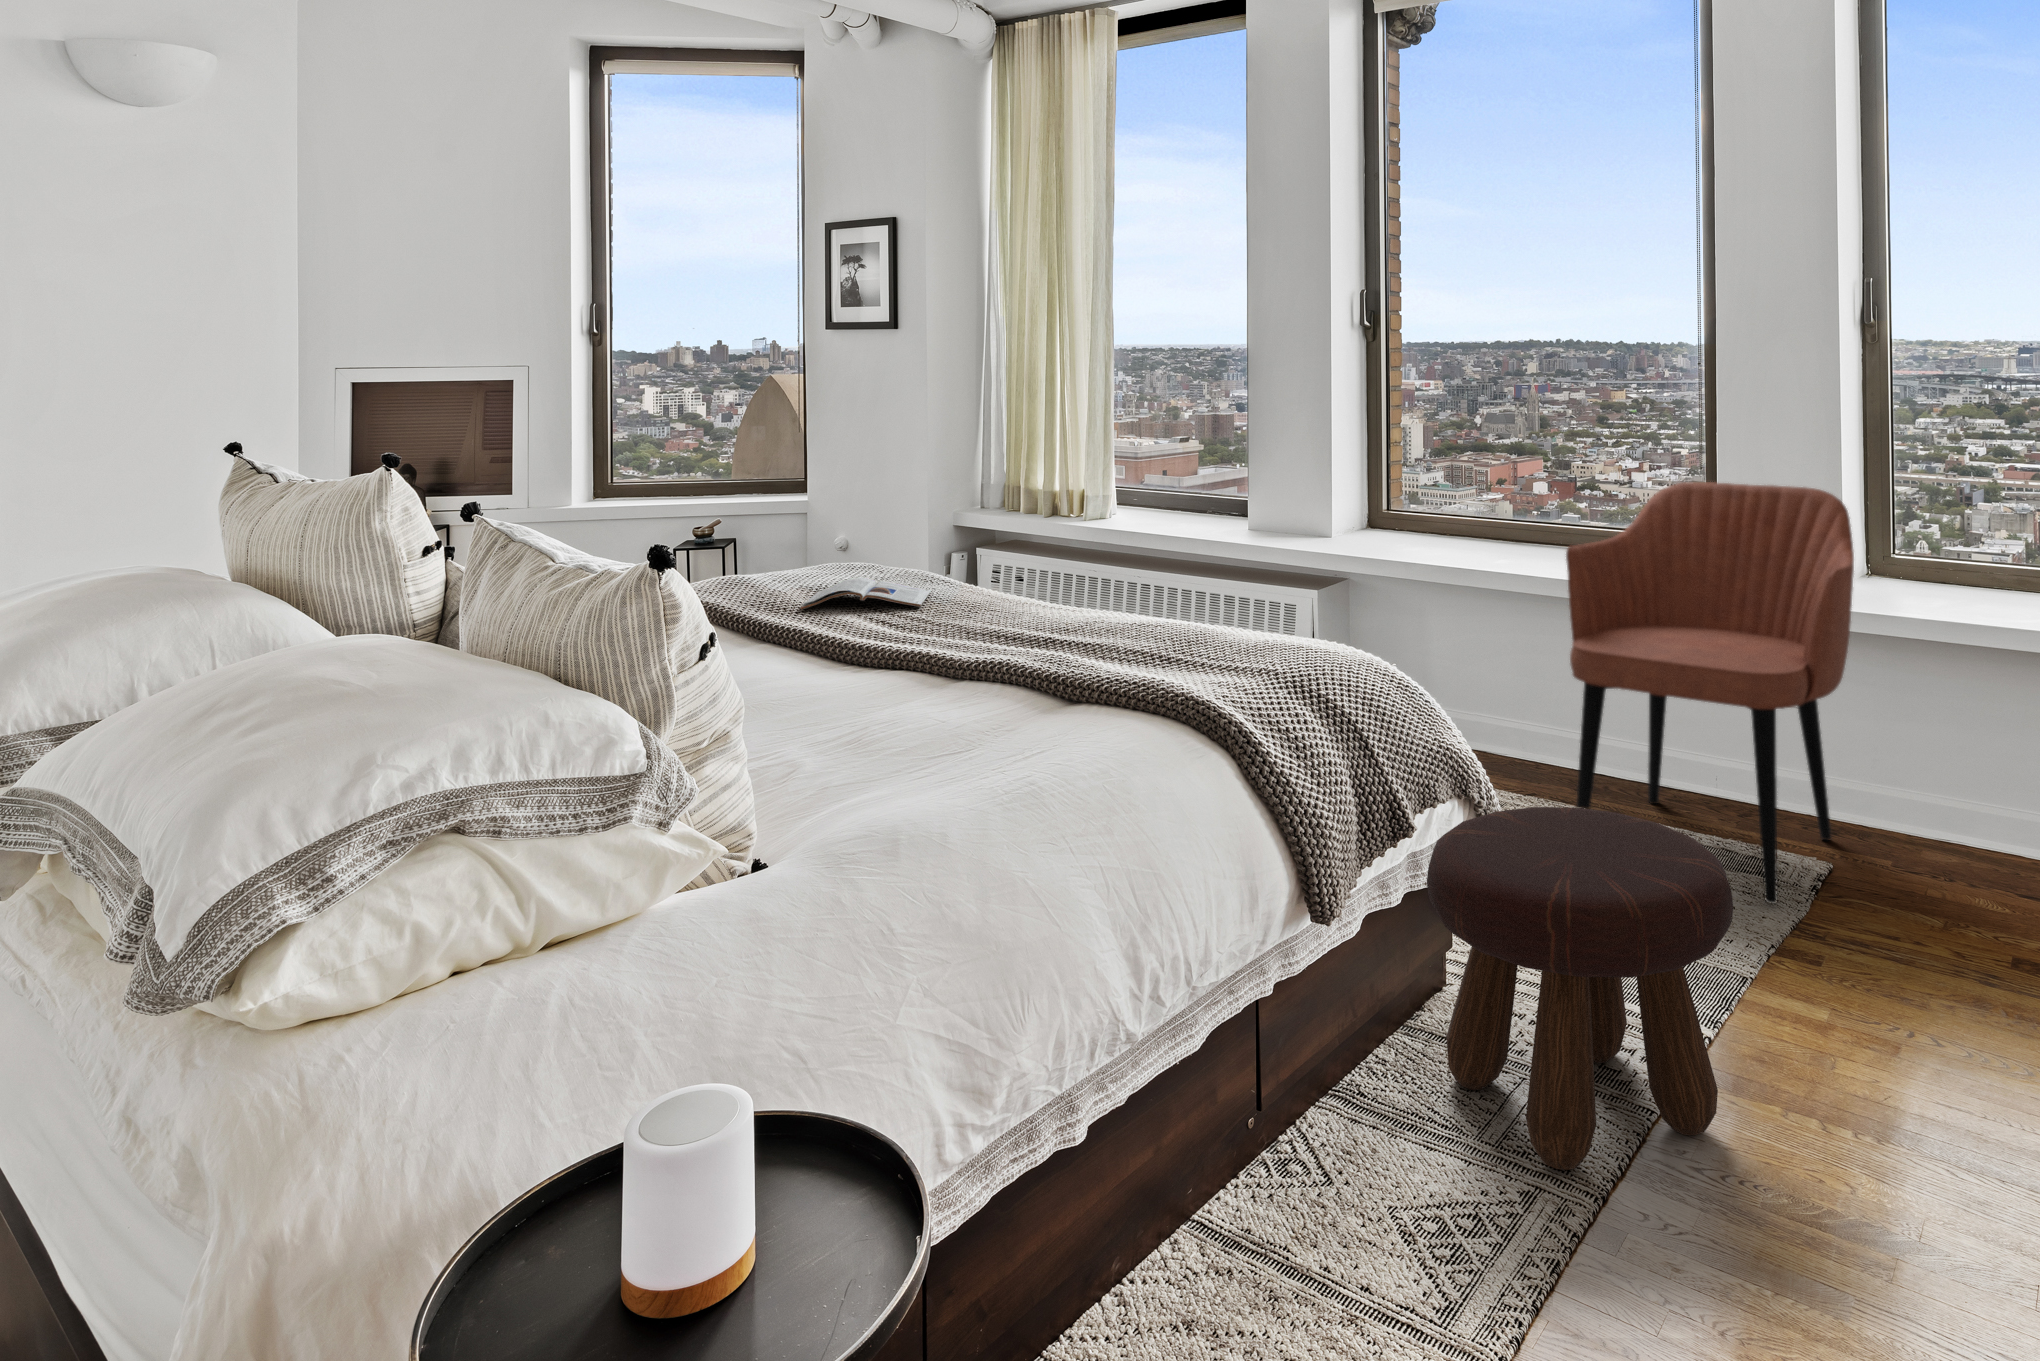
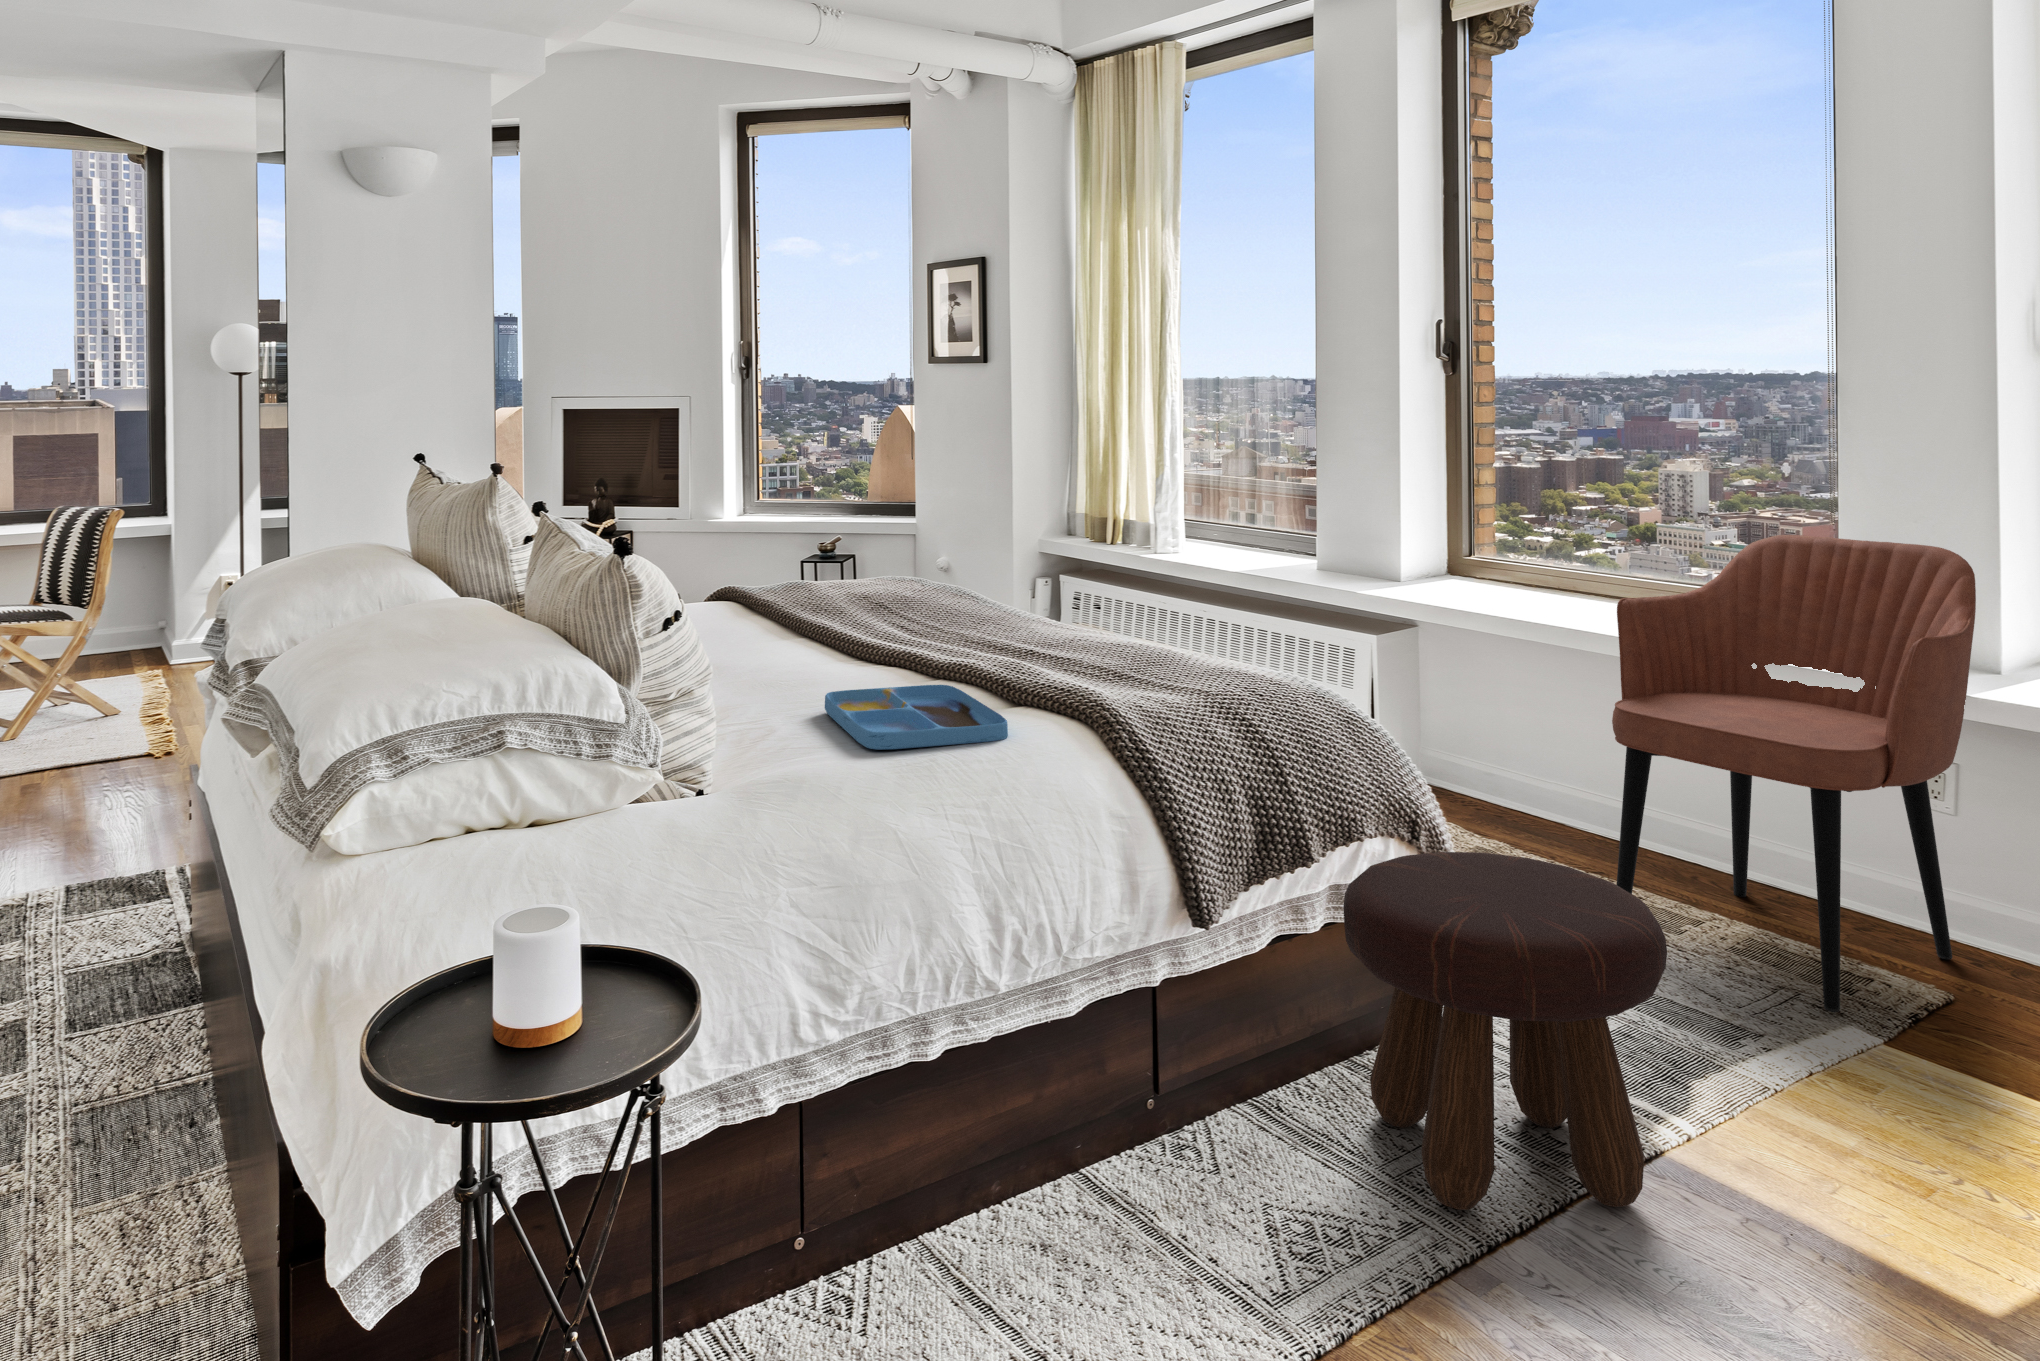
magazine: present [801,577,931,610] -> none [836,589,956,617]
tray: none [849,689,1085,778] -> present [825,685,1008,750]

